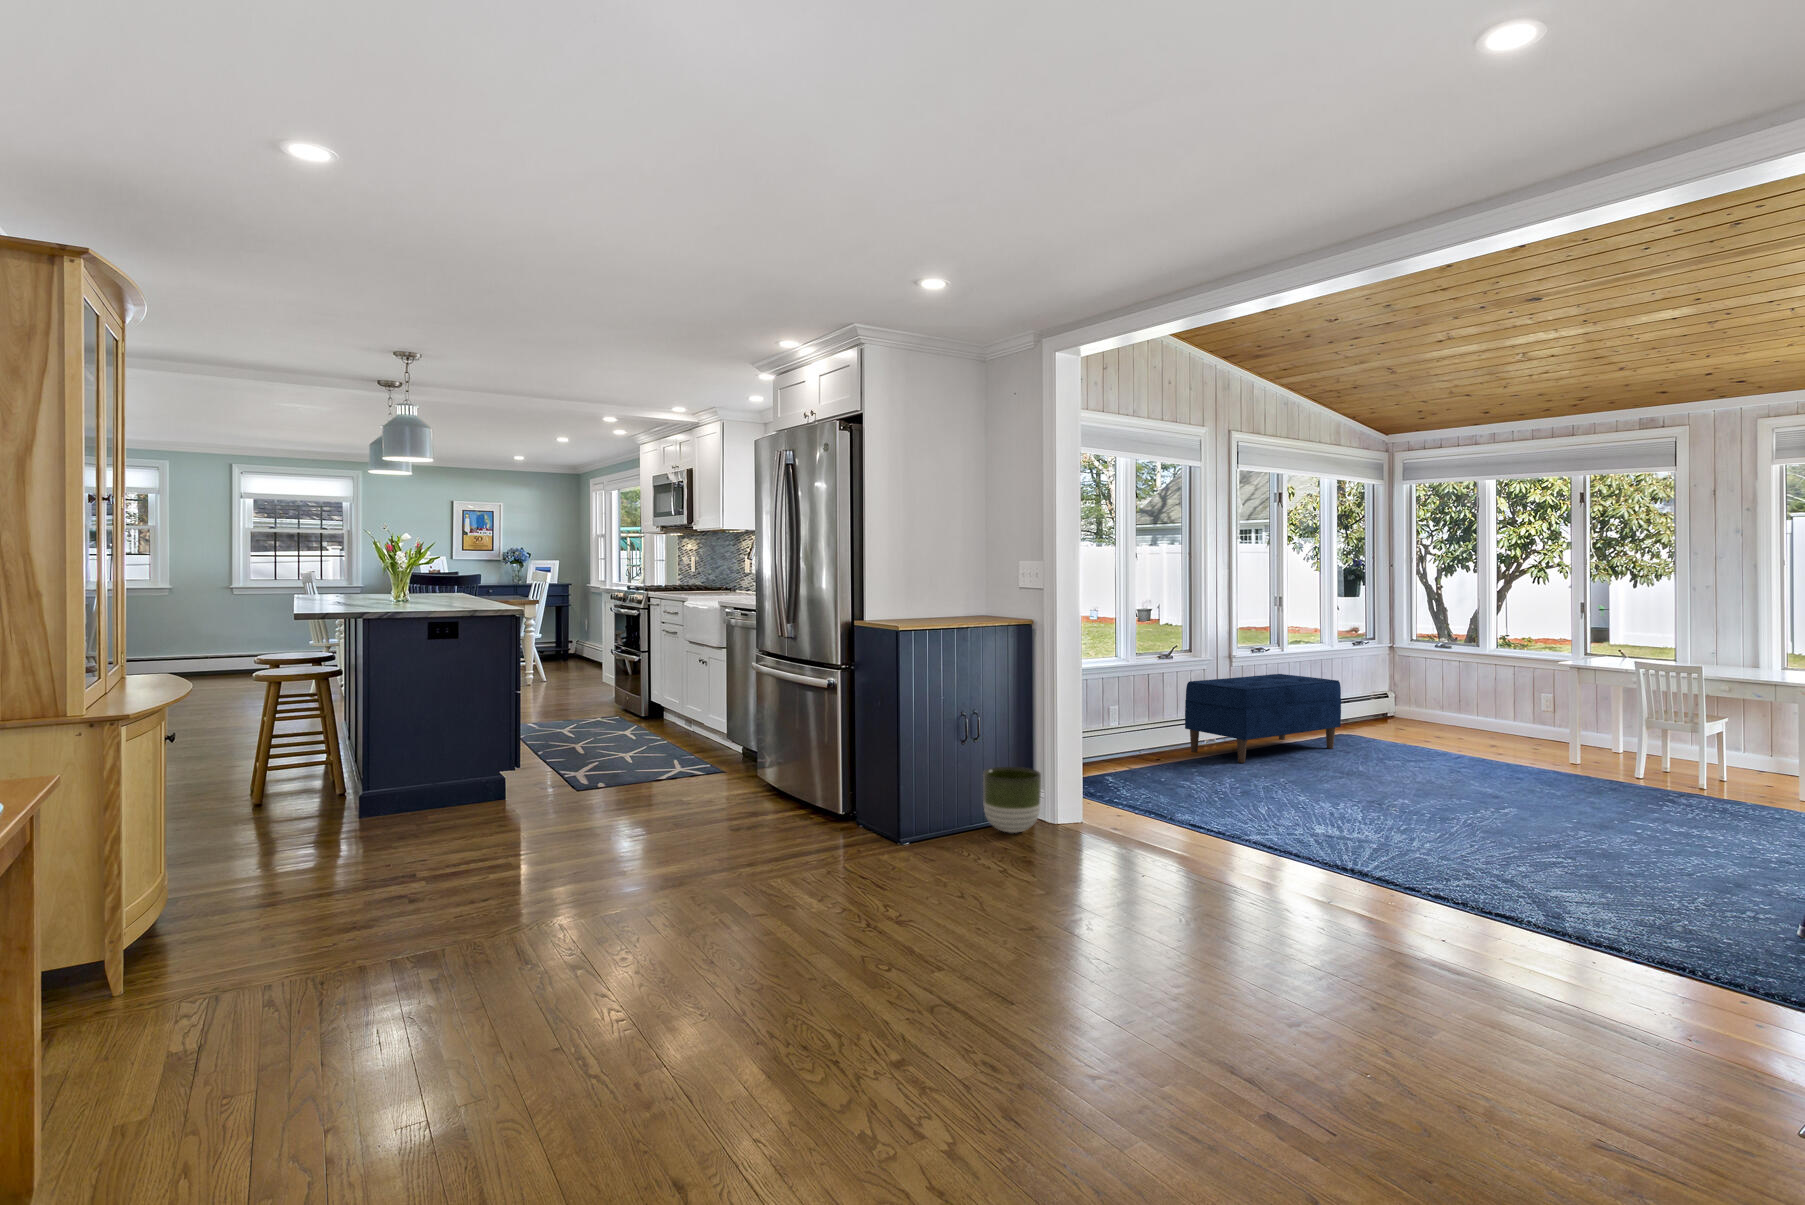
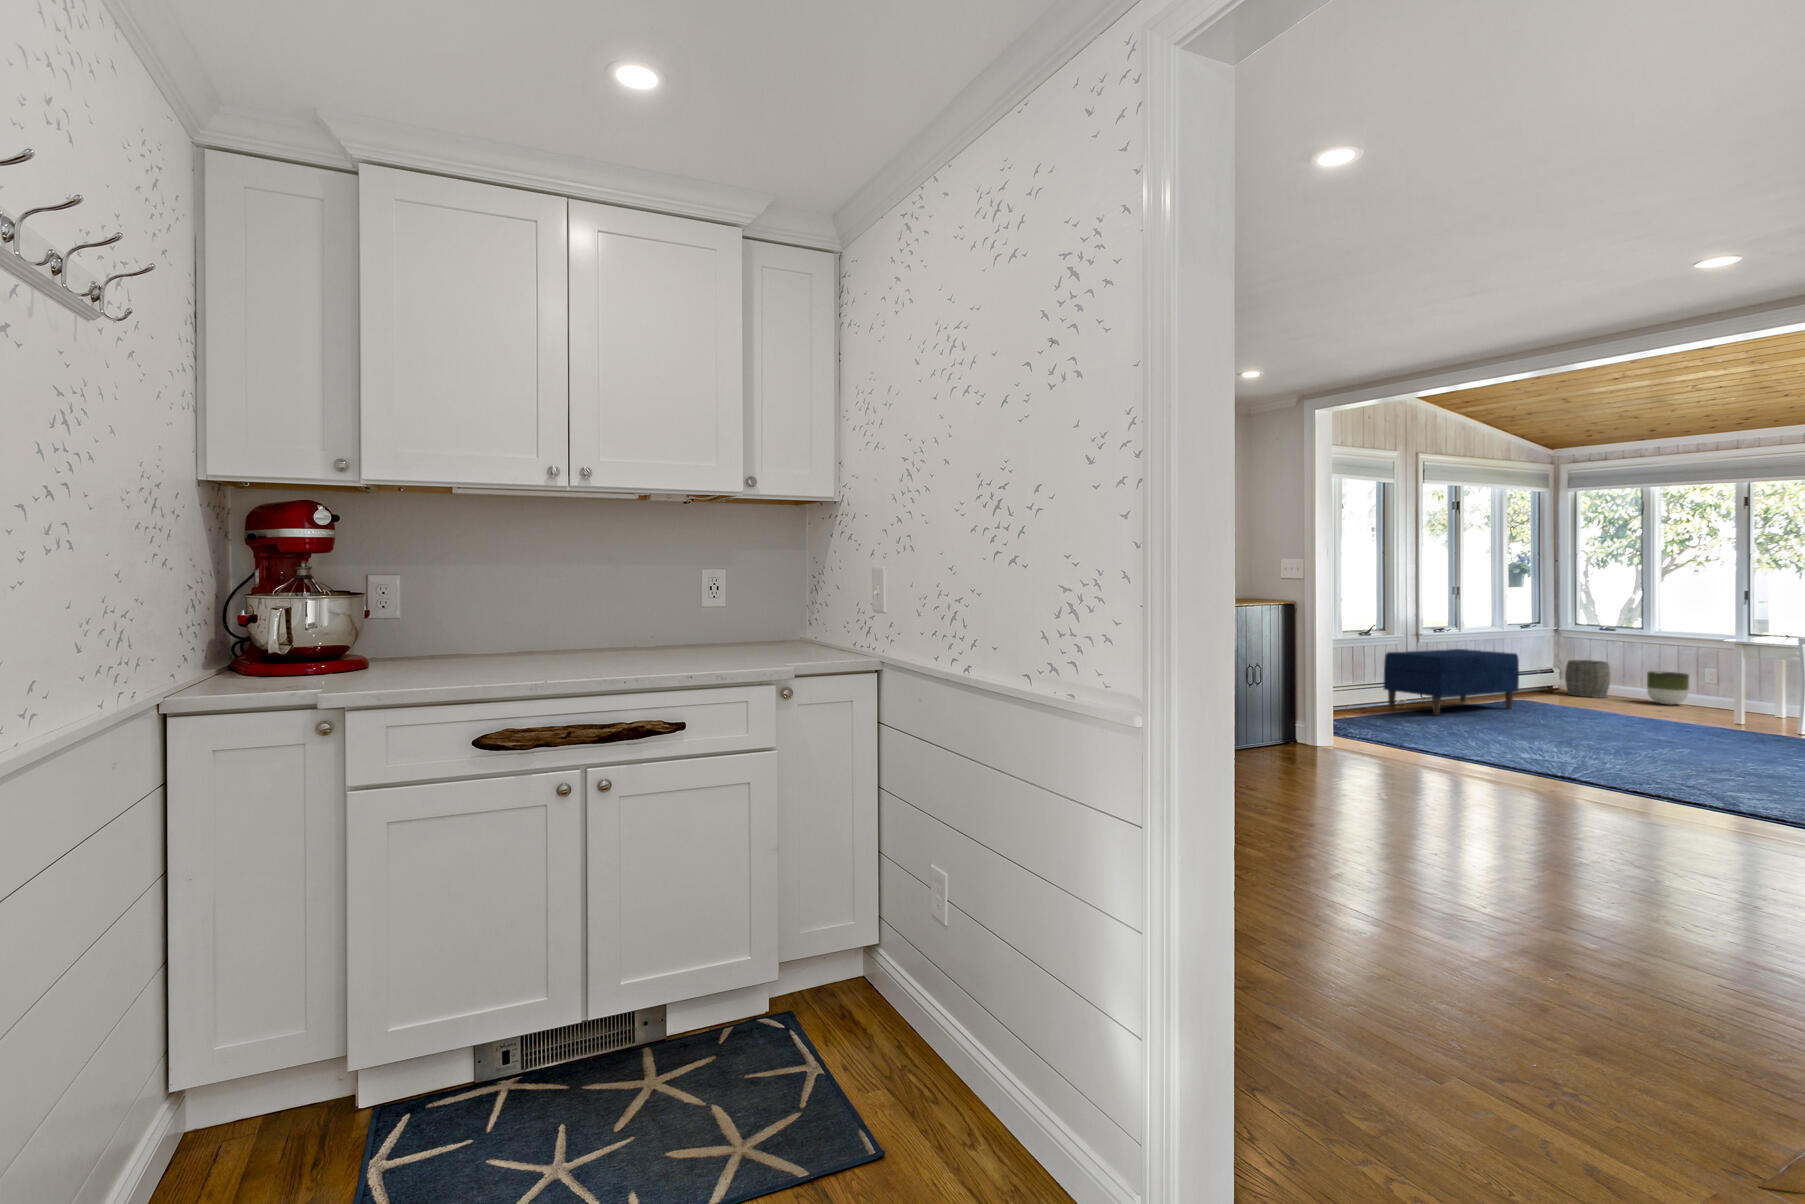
woven basket: none [1400,683,1447,728] -> present [1565,660,1610,698]
planter: present [983,767,1041,833] -> present [1647,671,1689,705]

